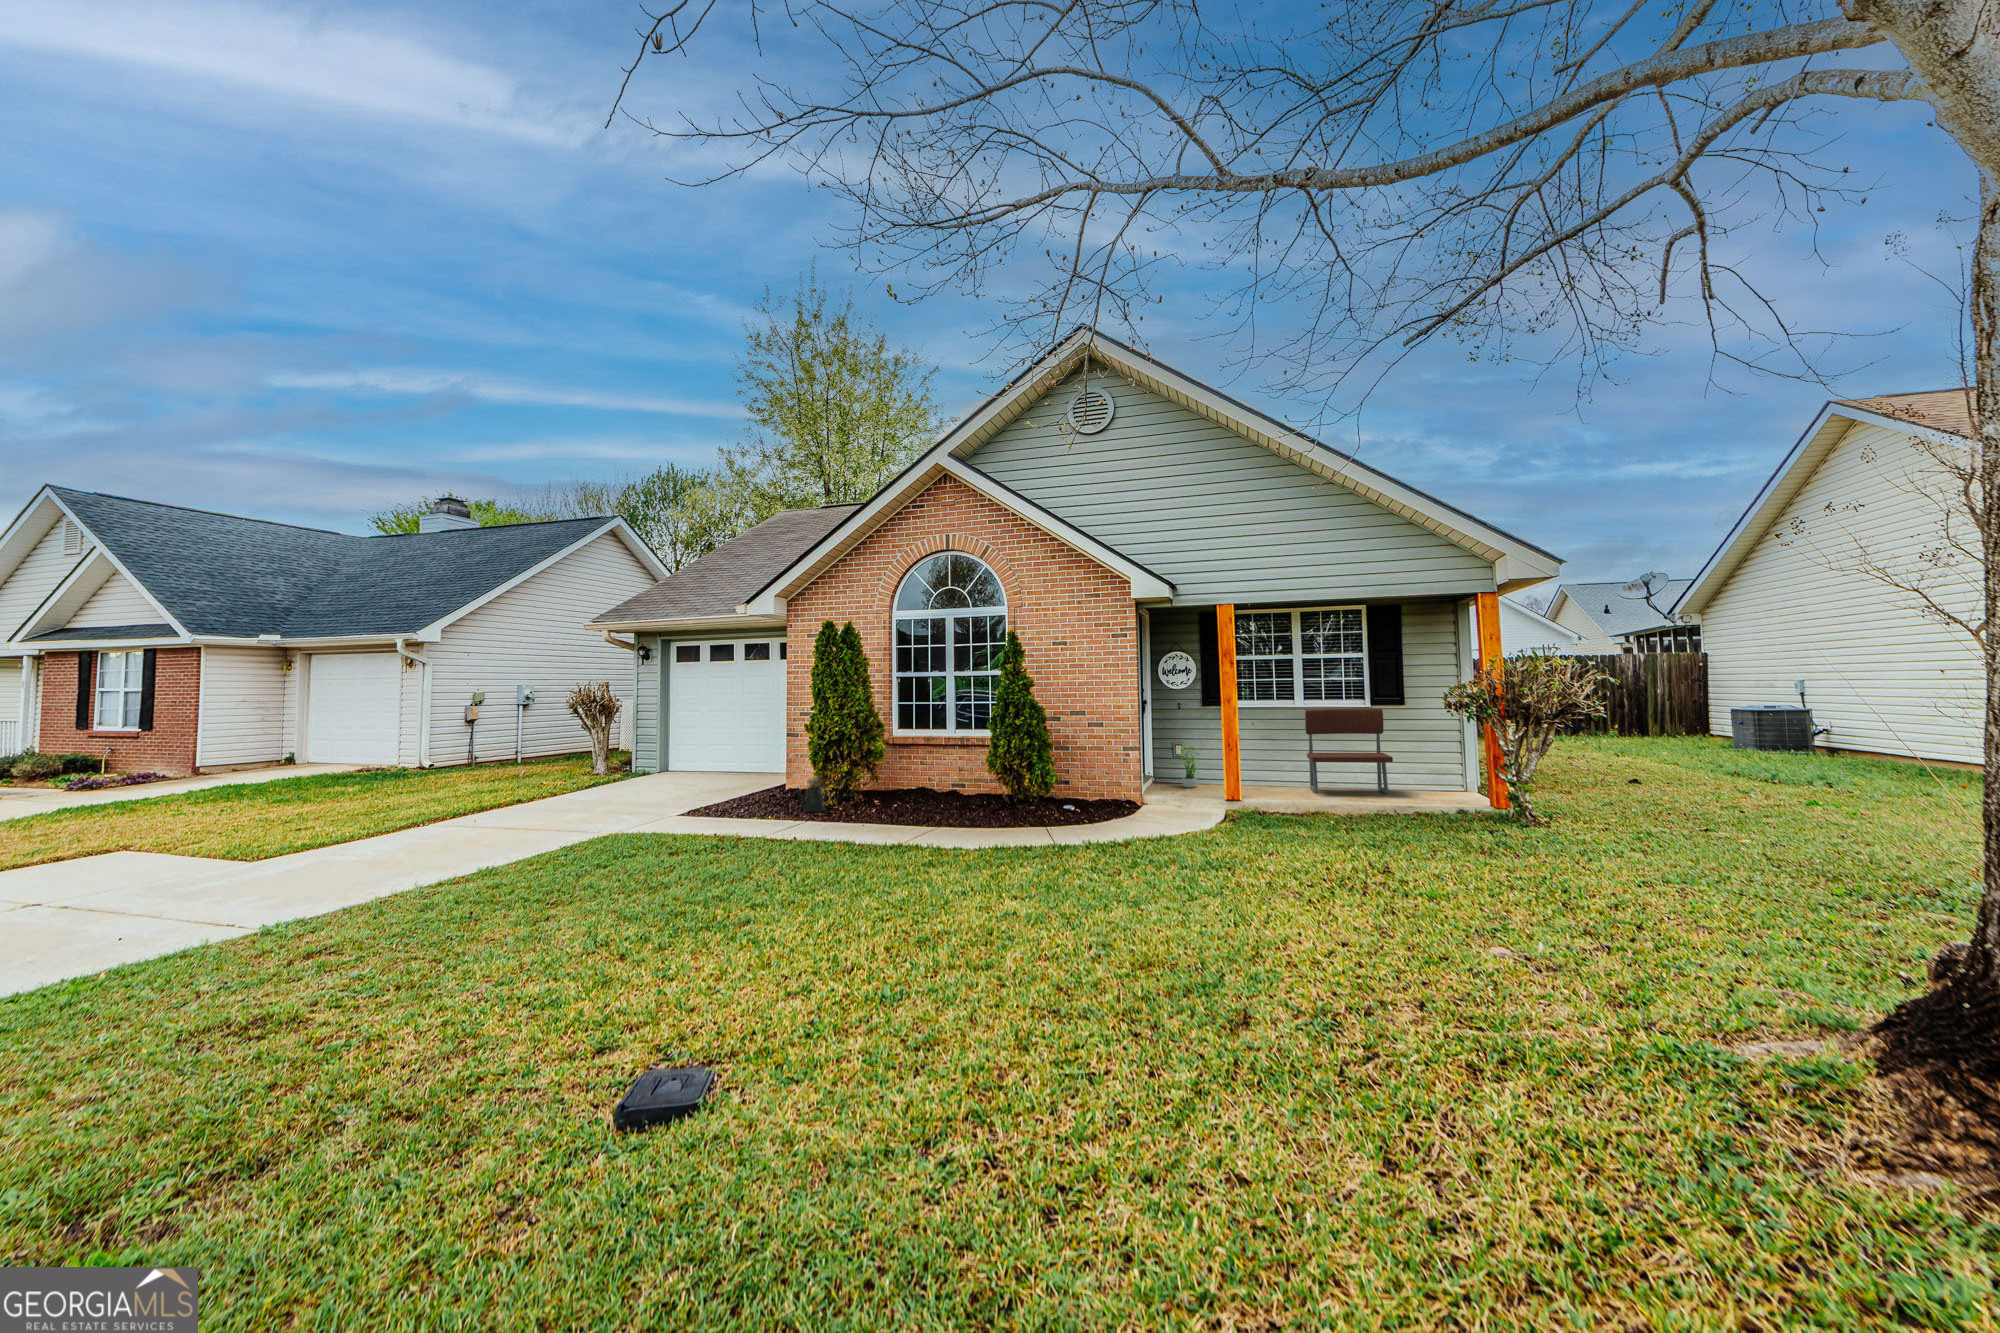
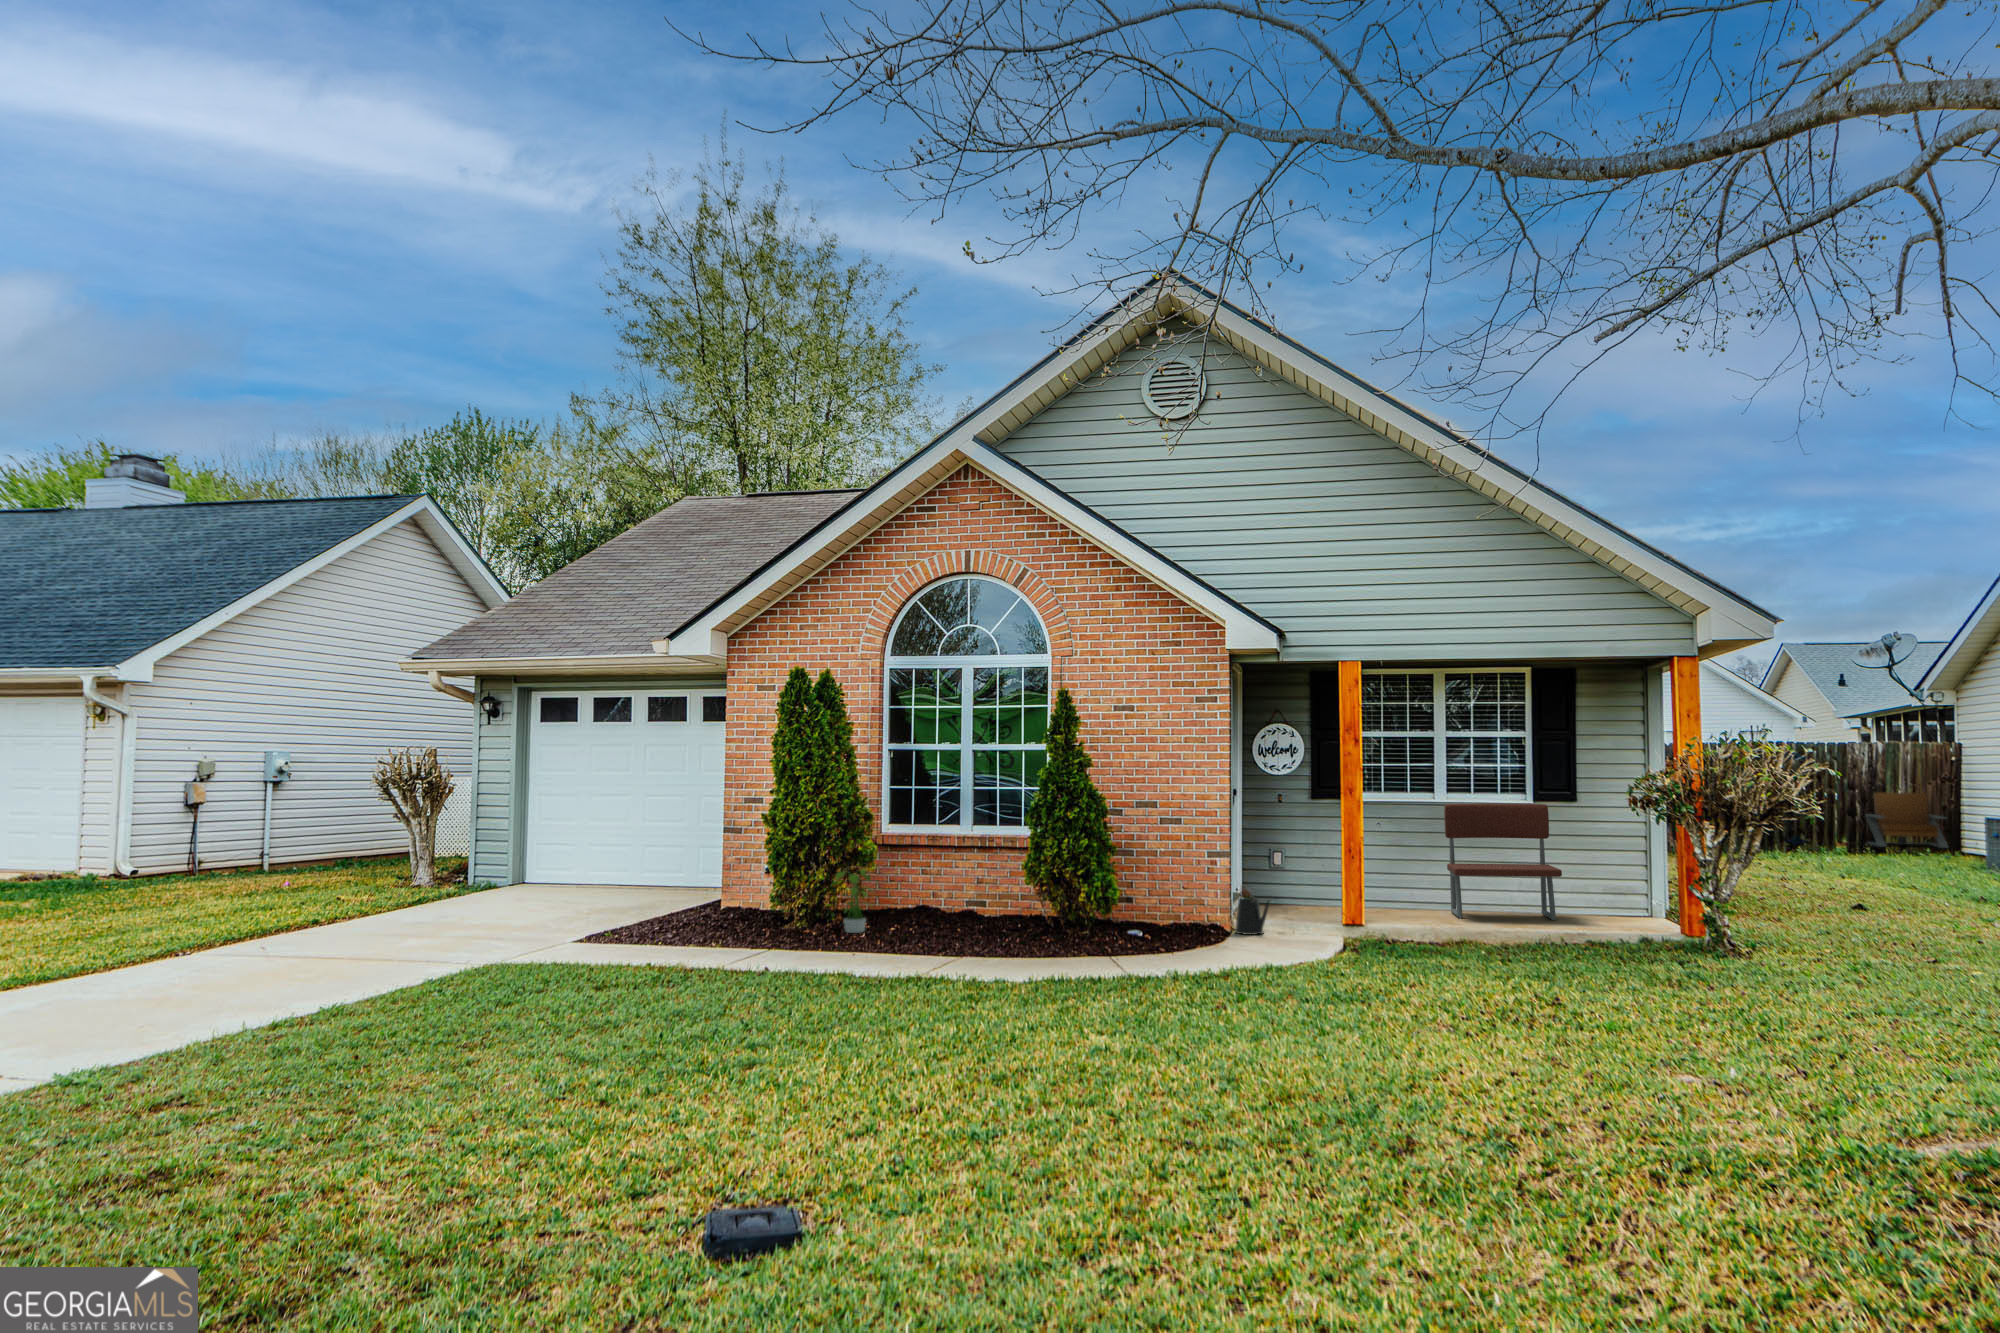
lounge chair: none [1614,695,1676,734] -> present [1865,792,1948,848]
potted plant: present [1176,746,1200,787] -> present [836,869,875,933]
watering can: present [797,775,825,812] -> present [1232,887,1269,935]

